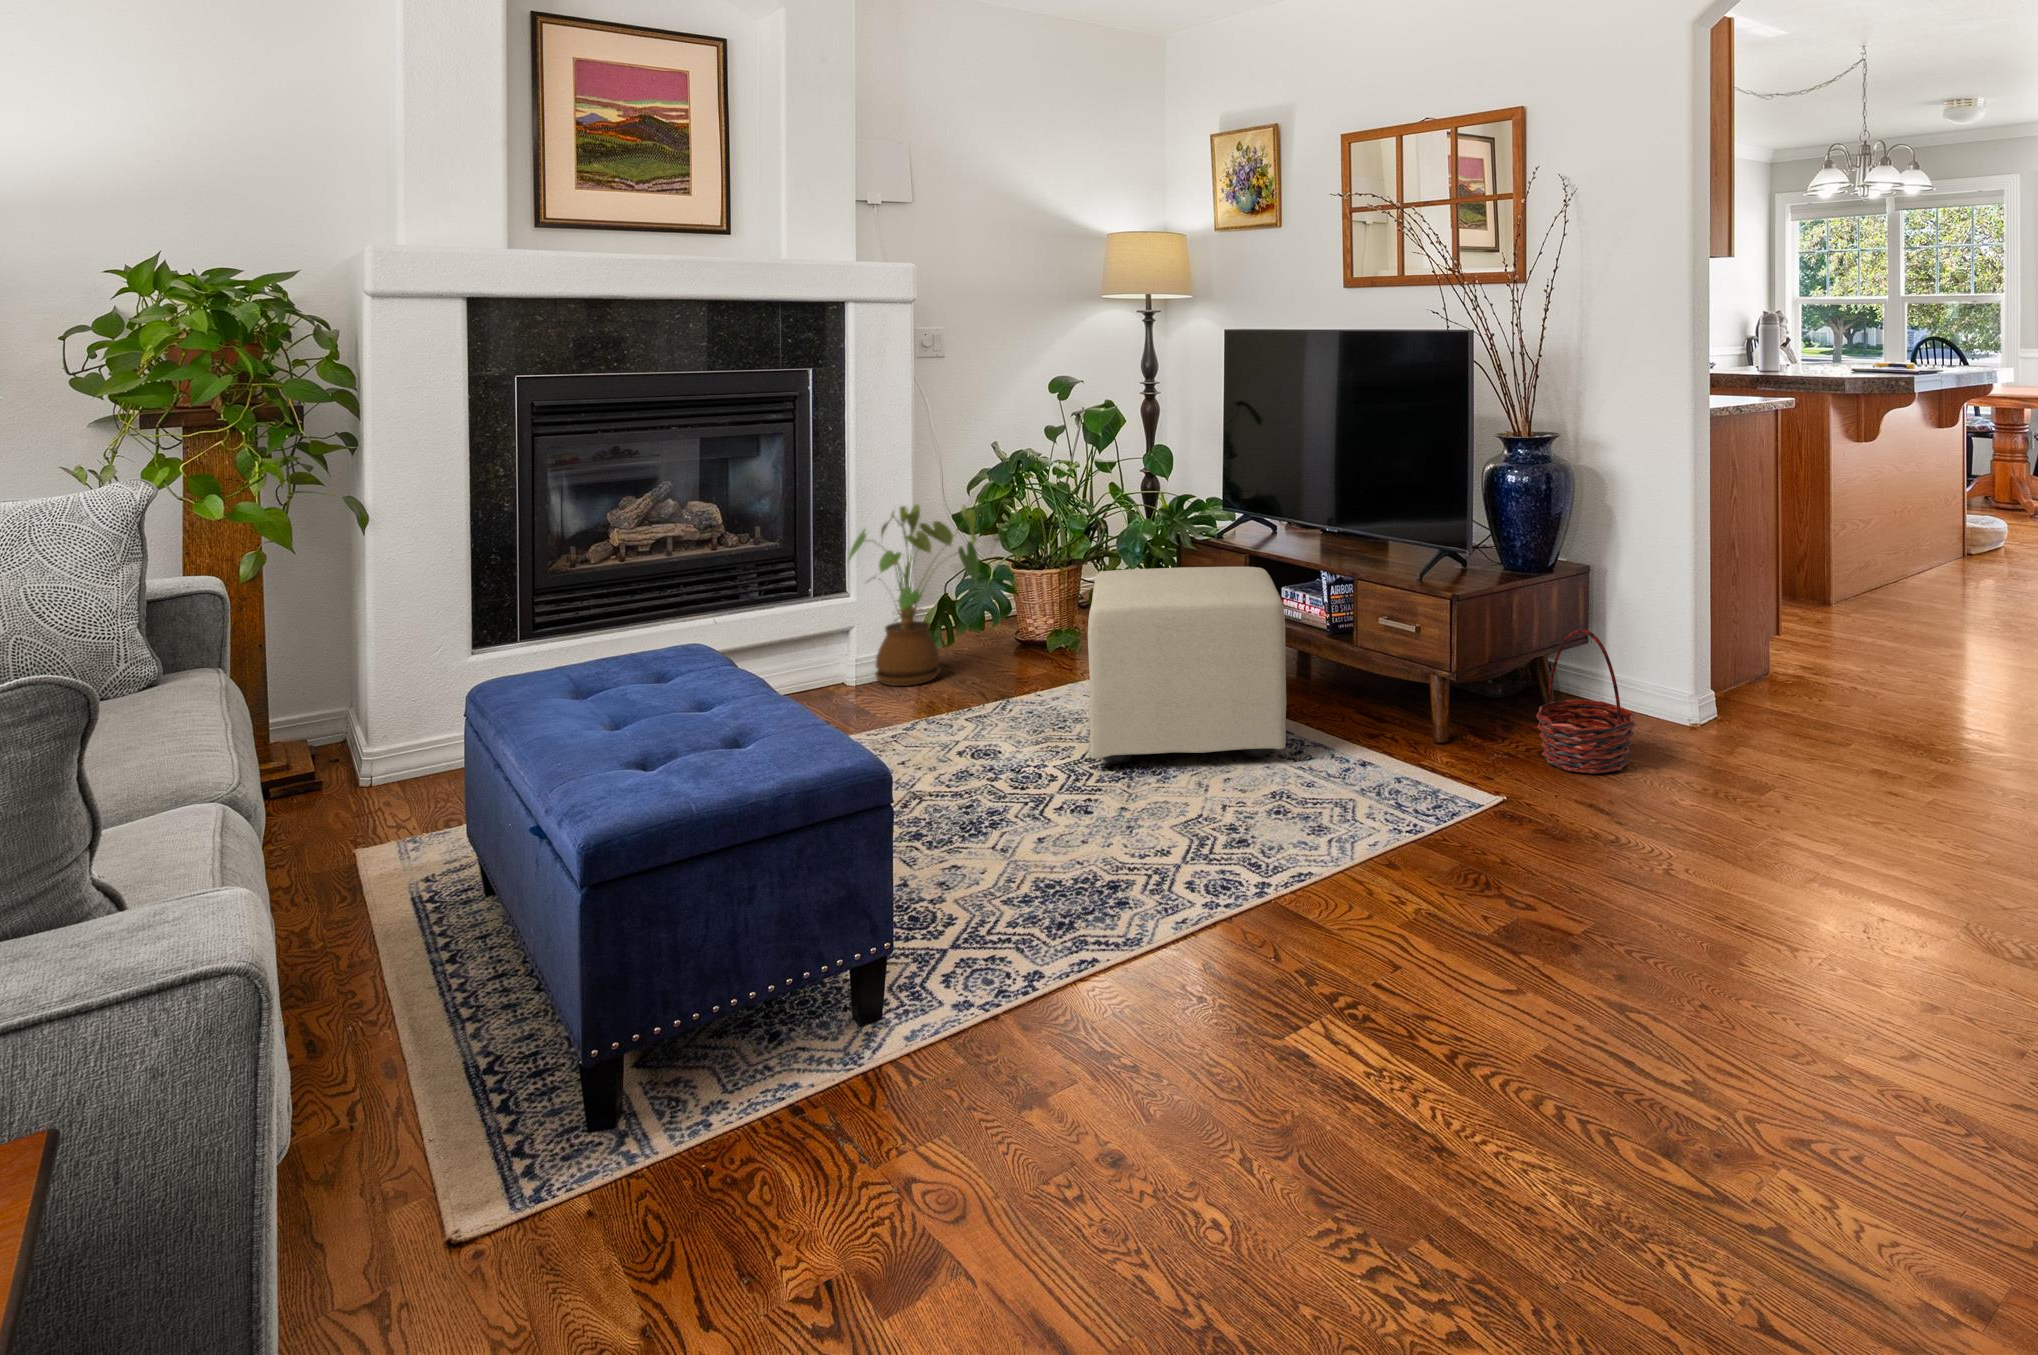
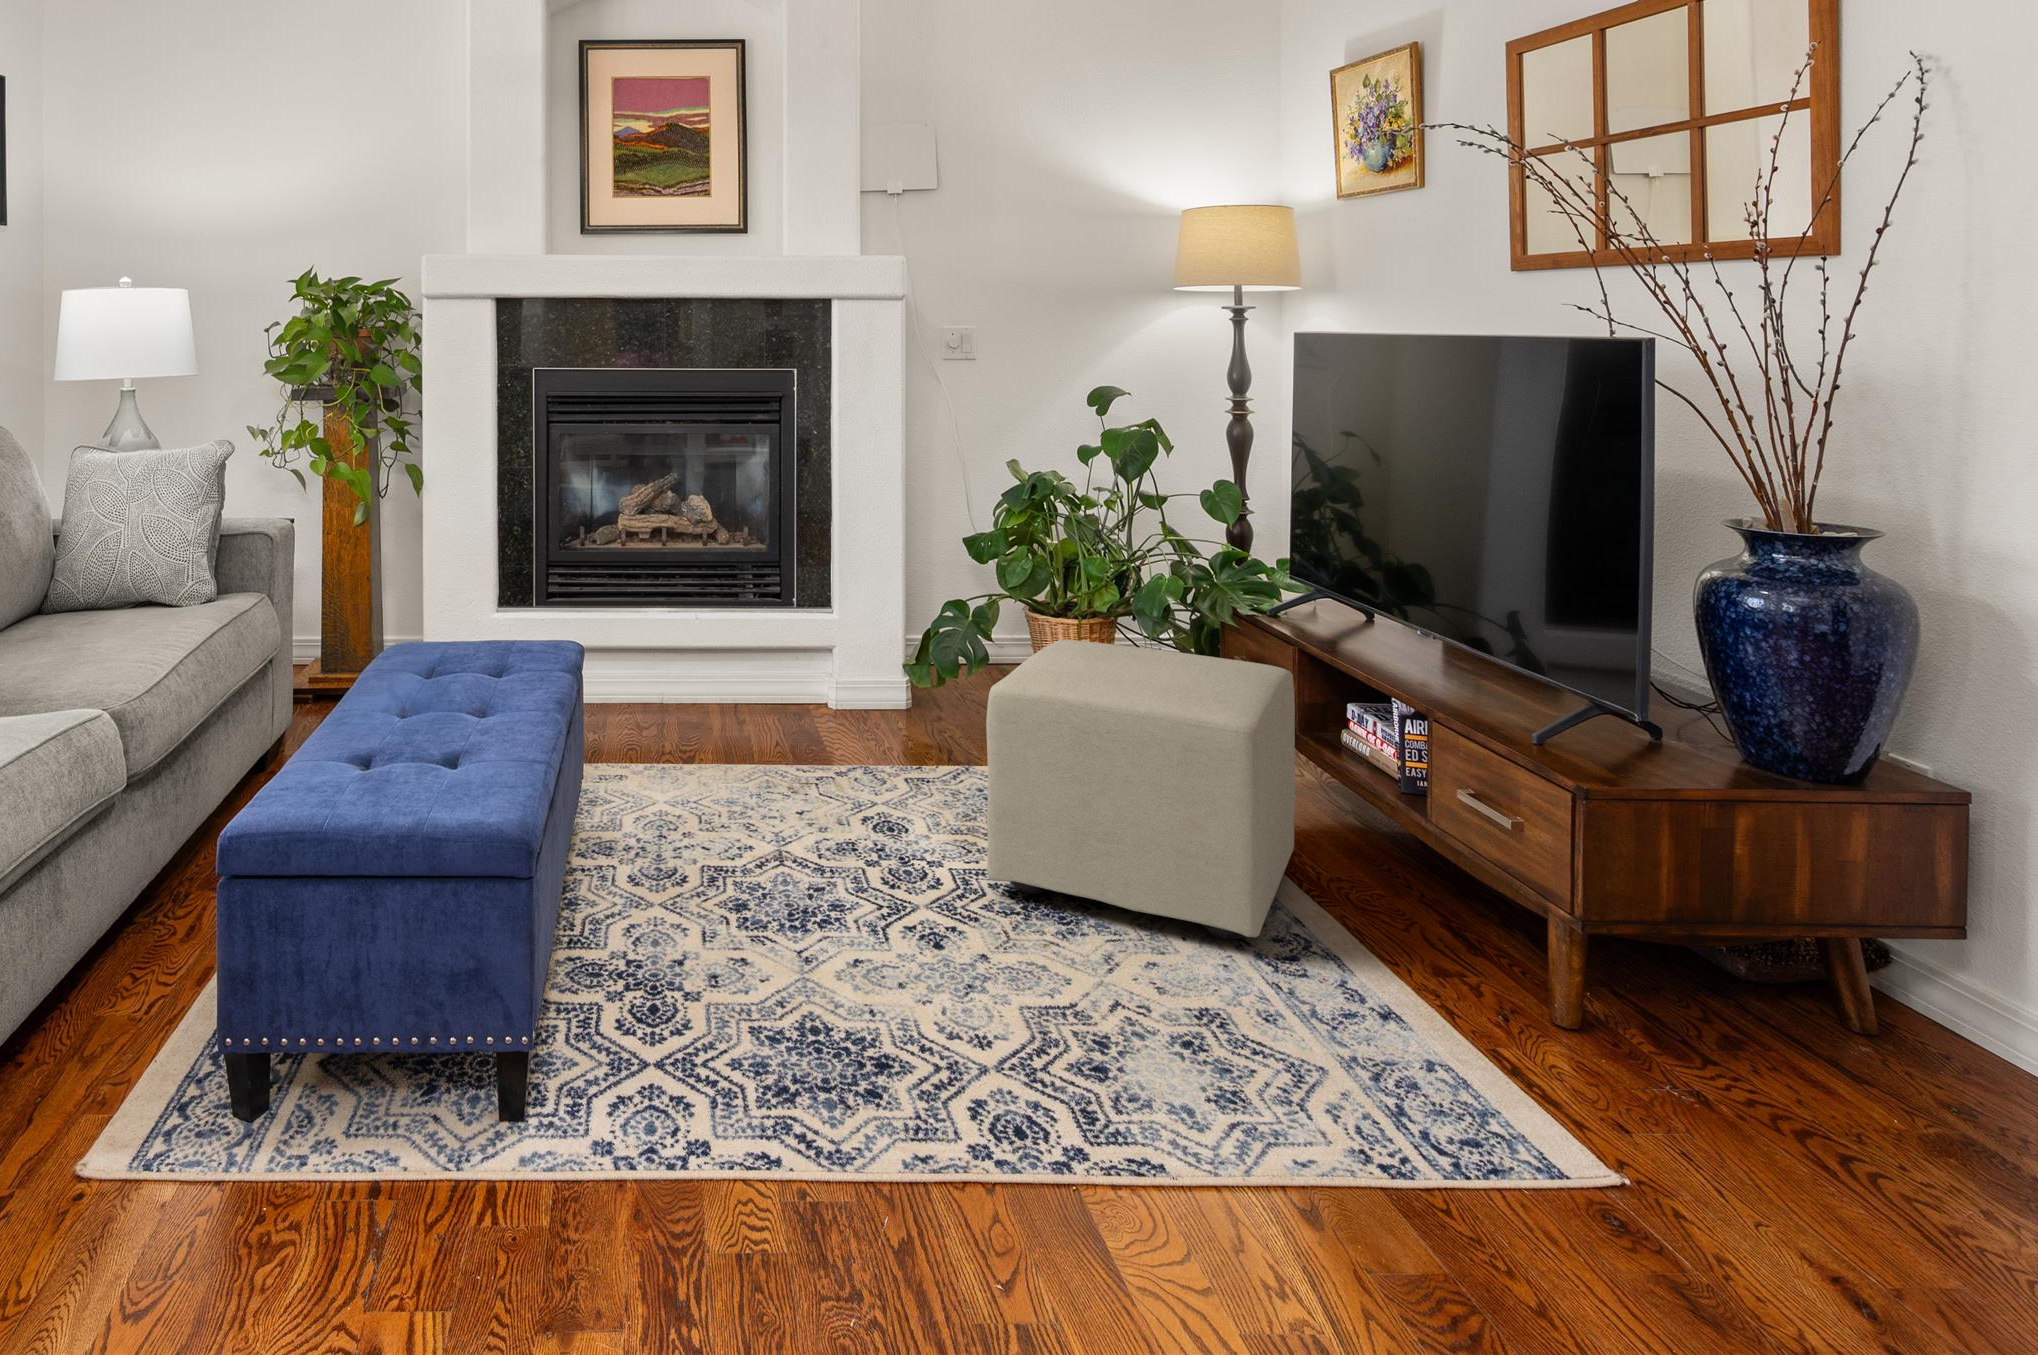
house plant: present [849,505,979,686] -> none [814,528,972,734]
basket: present [1536,629,1636,774] -> none [1723,880,1964,1166]

